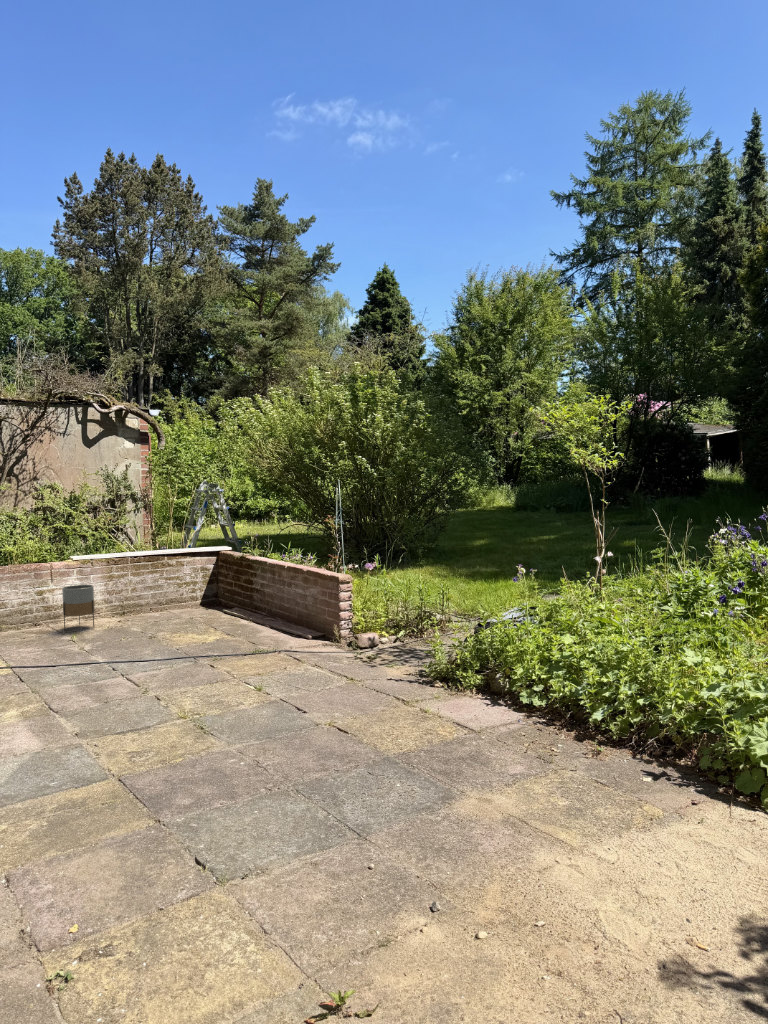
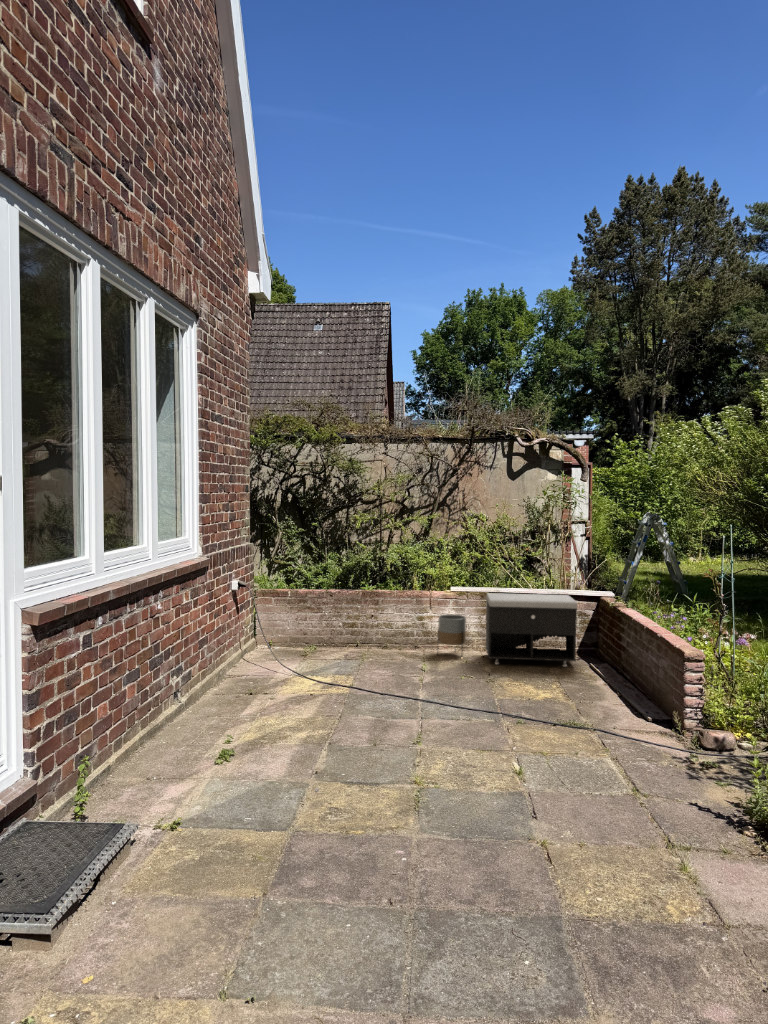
storage bench: none [112,552,210,626] -> present [486,593,577,667]

